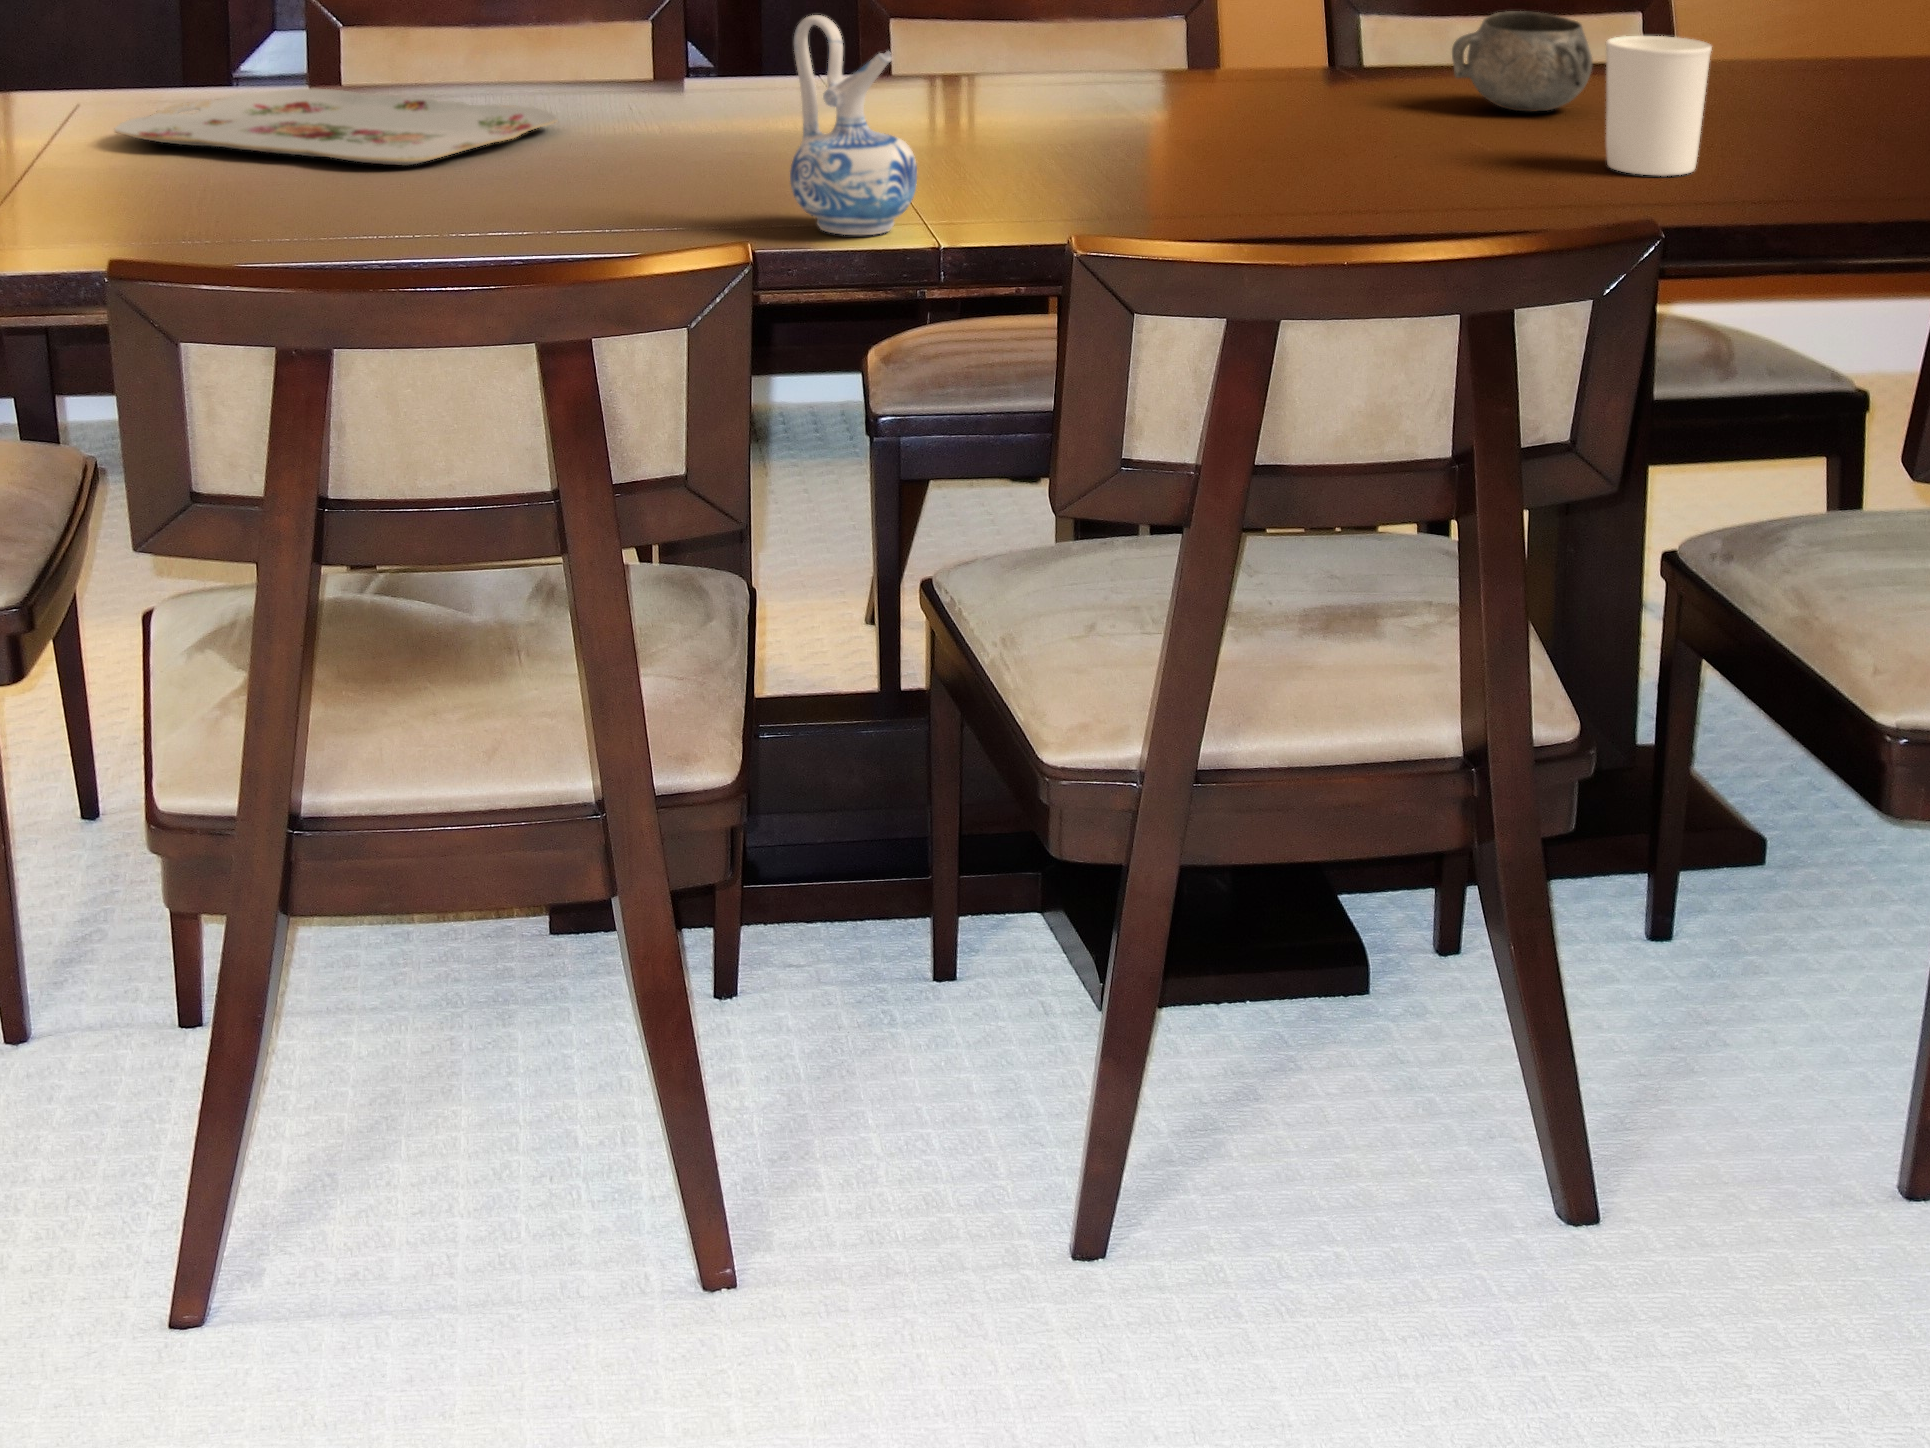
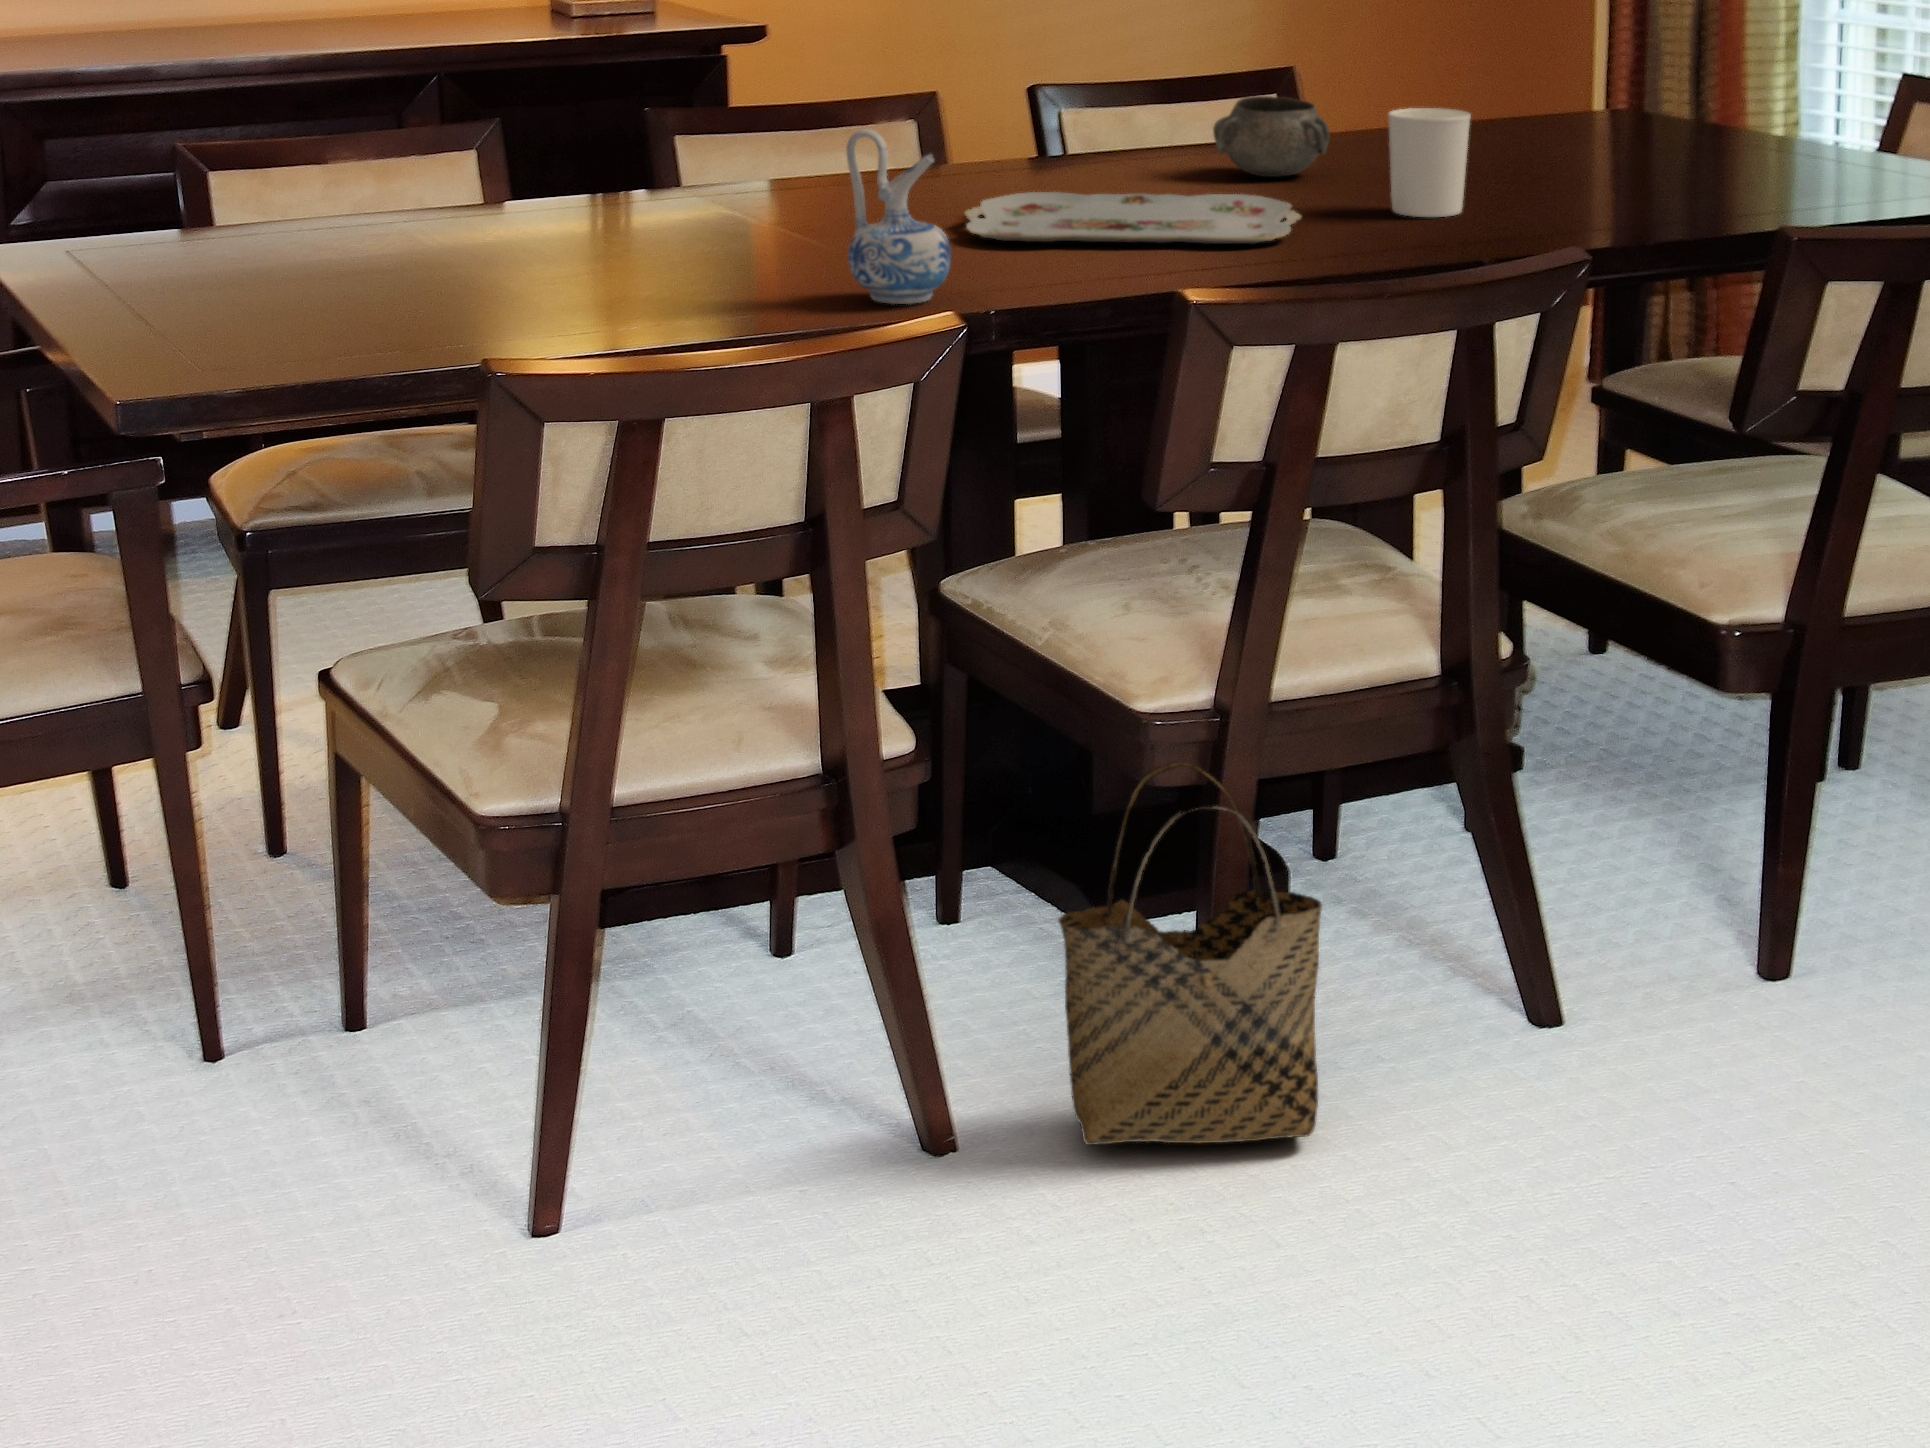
serving tray: present [114,89,557,166] -> present [964,192,1302,244]
woven basket: none [853,853,1207,1366] -> present [1058,762,1322,1145]

